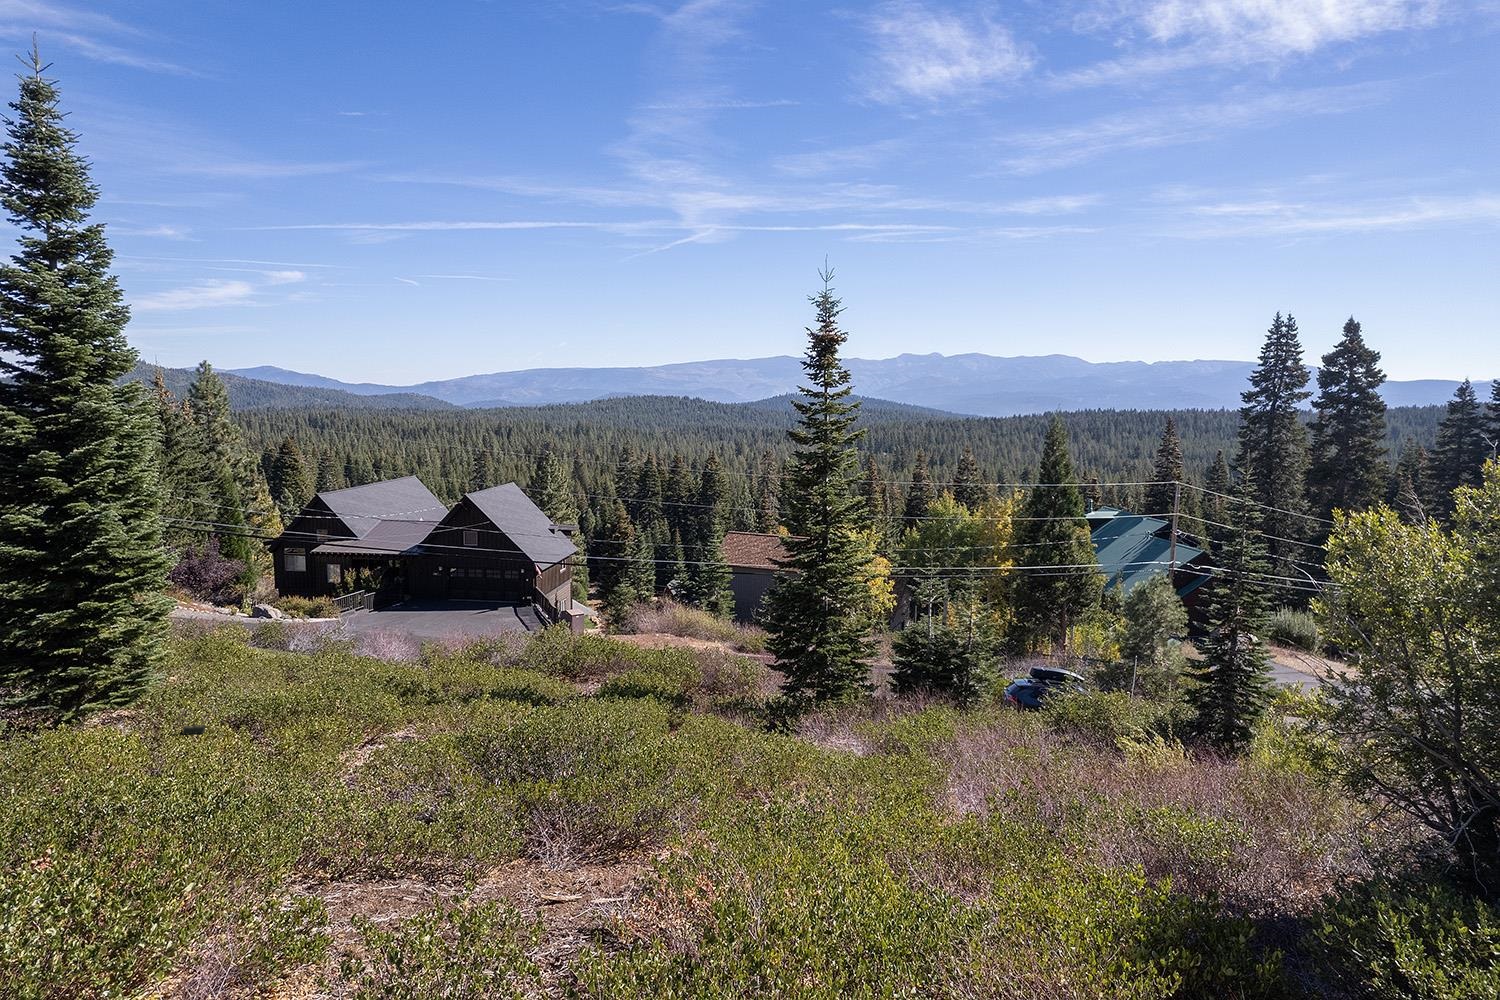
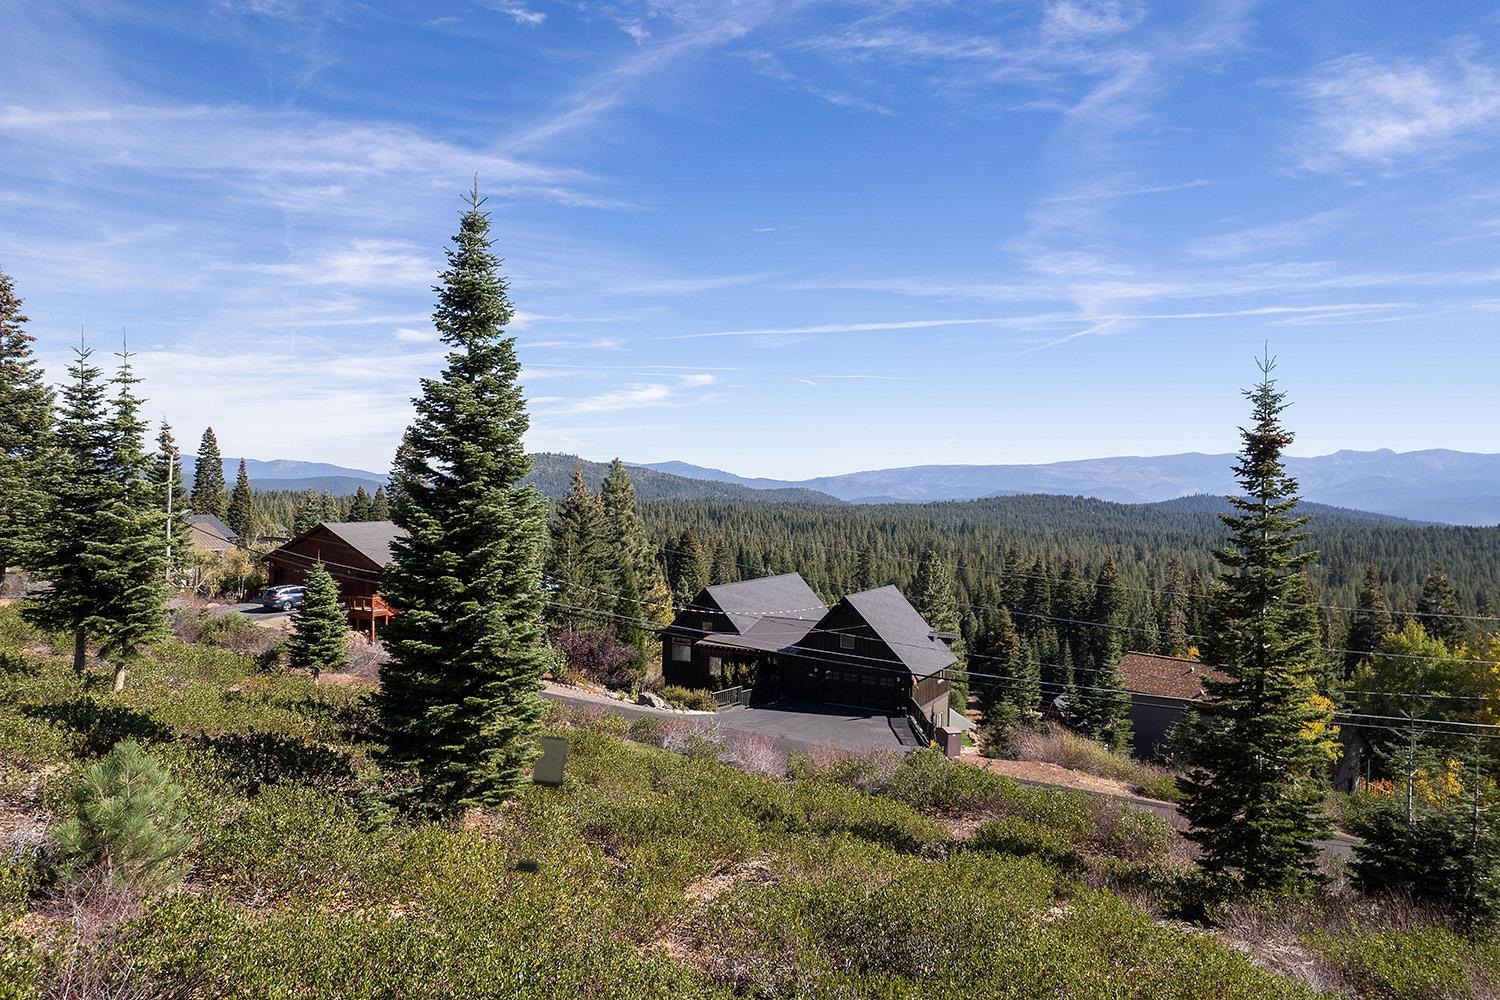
trash can: none [163,634,204,680] -> present [532,736,569,787]

